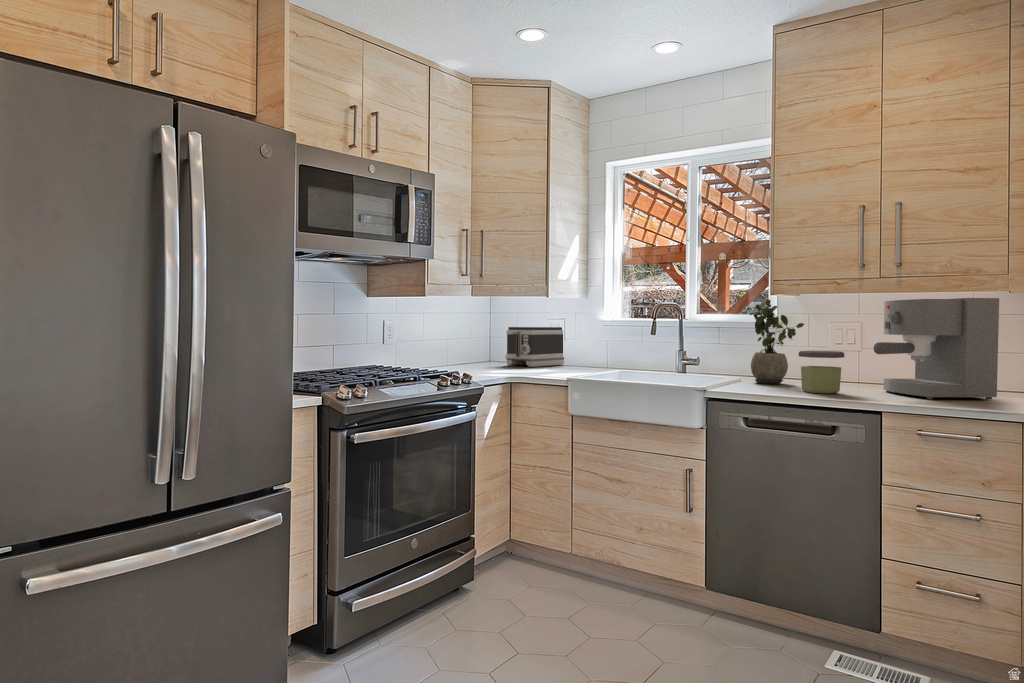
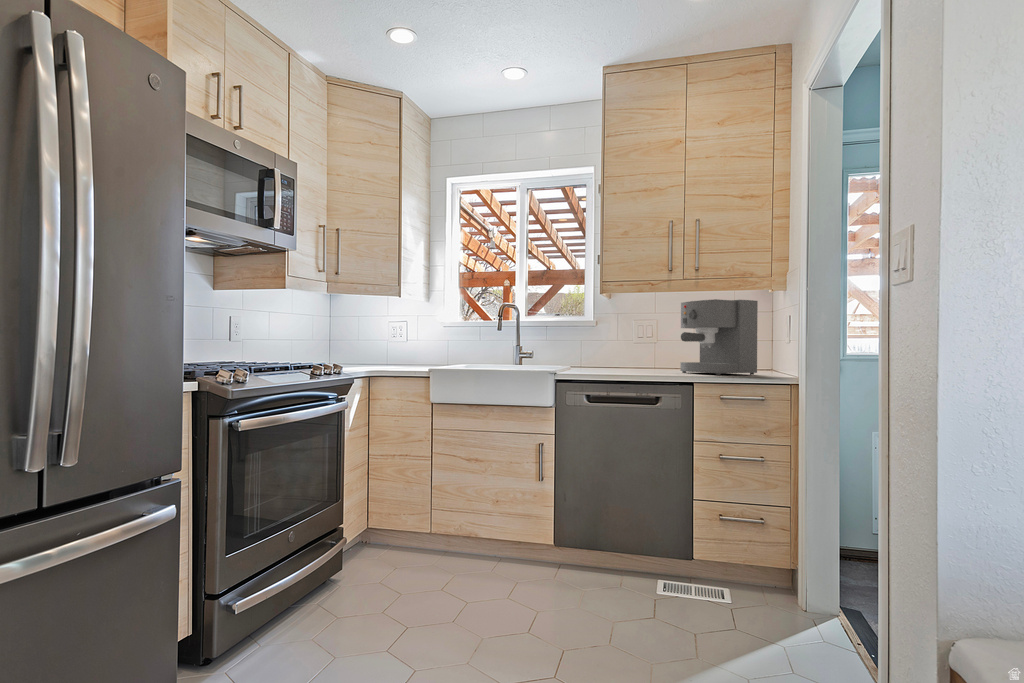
potted plant: present [750,299,804,384] -> none [579,300,624,370]
toaster: present [506,327,564,367] -> none [351,325,406,362]
jar: present [799,350,844,394] -> none [626,340,659,373]

